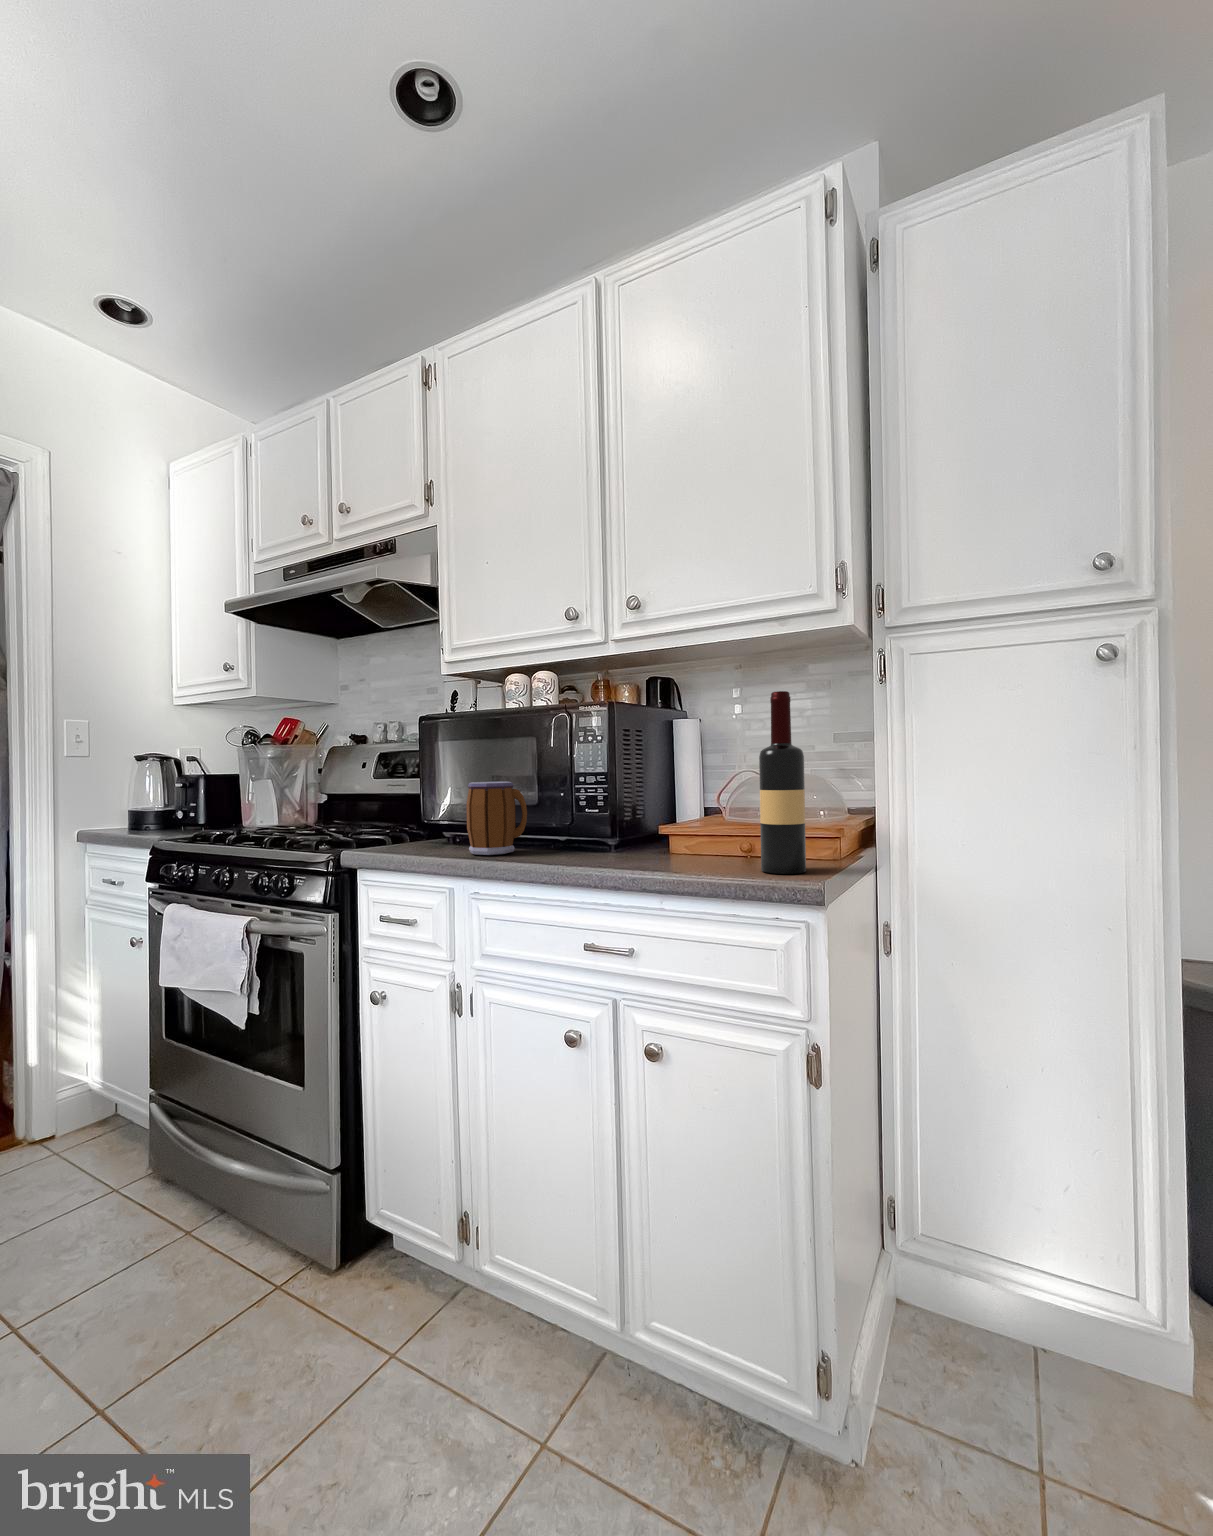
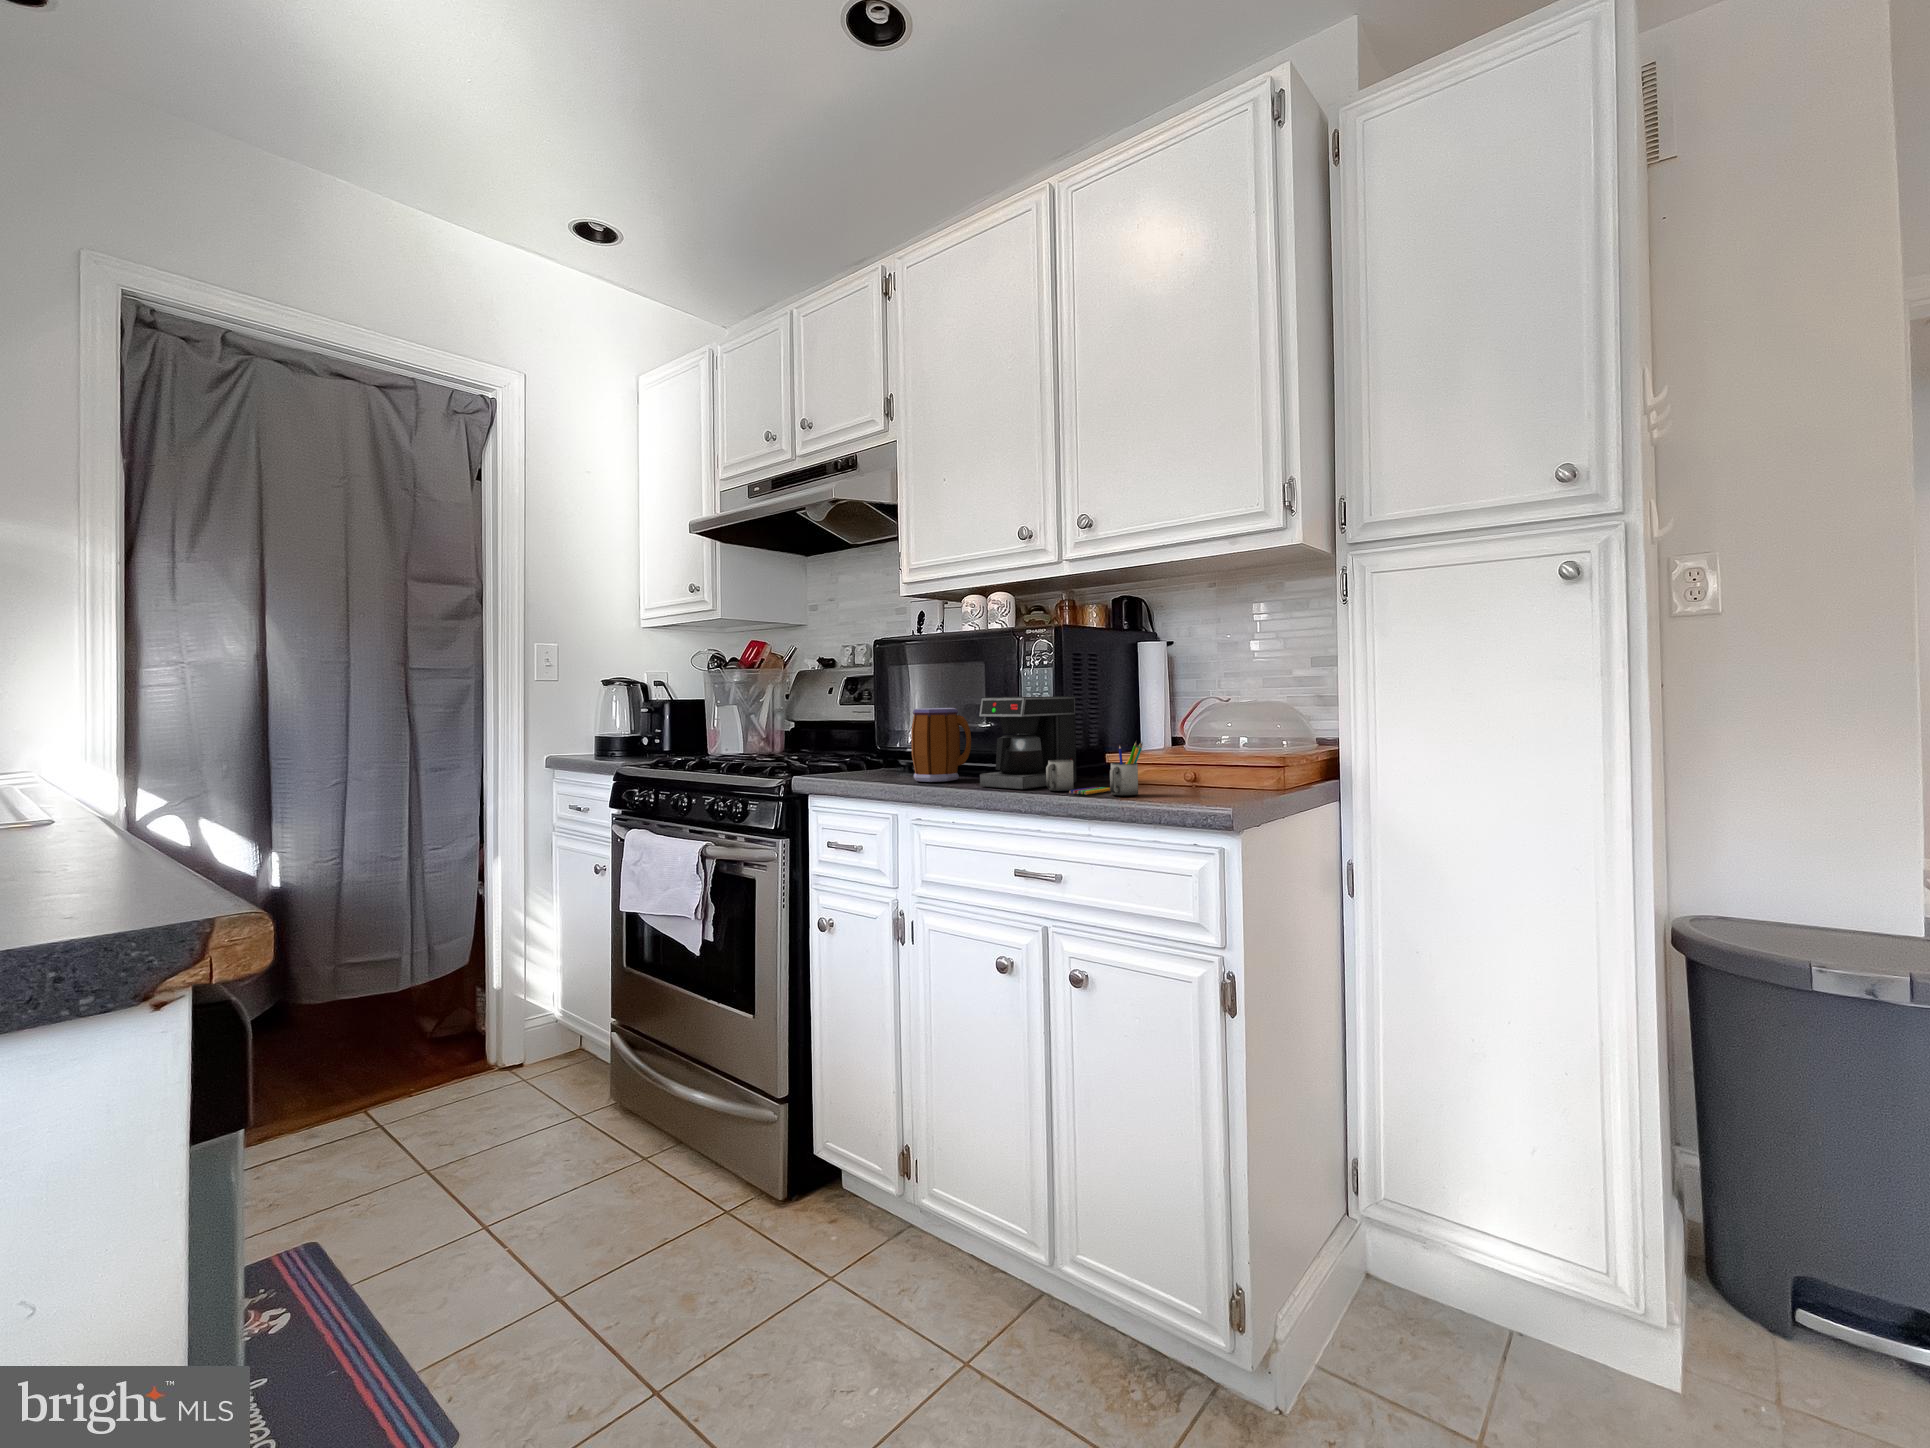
wine bottle: present [759,691,806,874] -> none [1183,617,1230,801]
coffee maker: none [541,770,716,869] -> present [979,696,1142,796]

